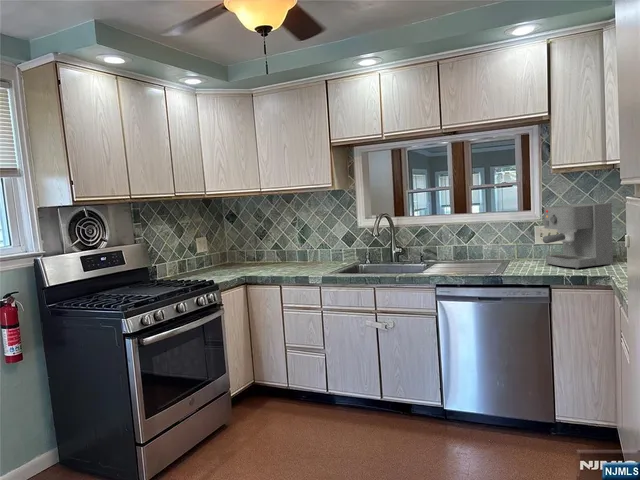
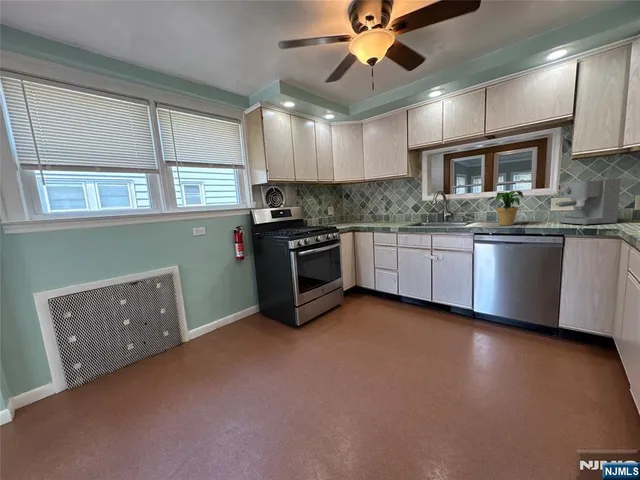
potted plant: none [448,217,504,270] -> present [488,191,524,225]

